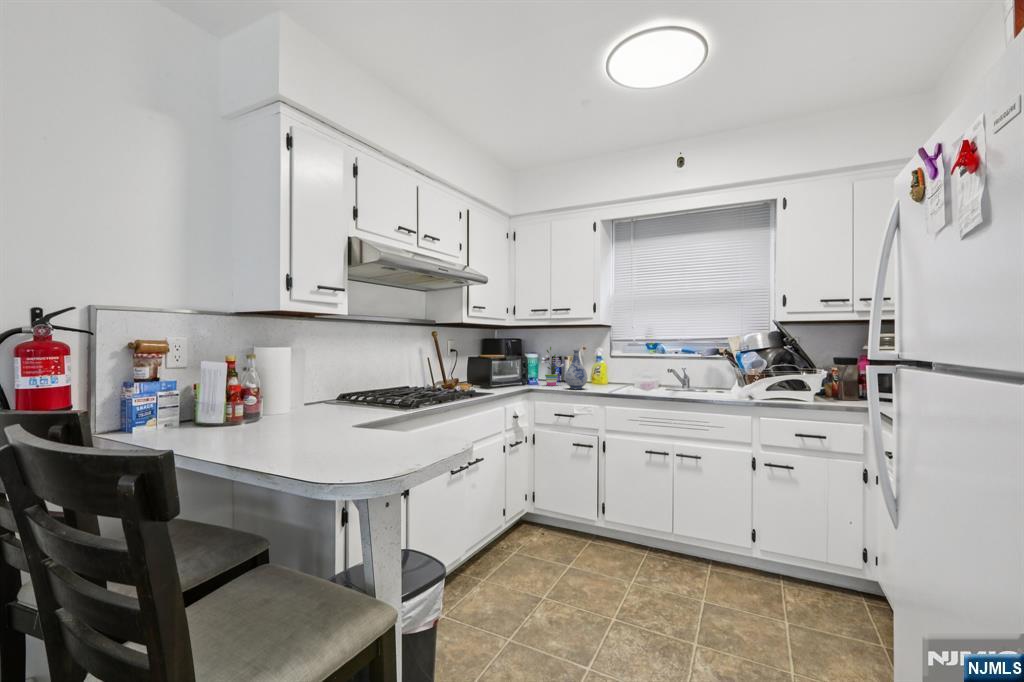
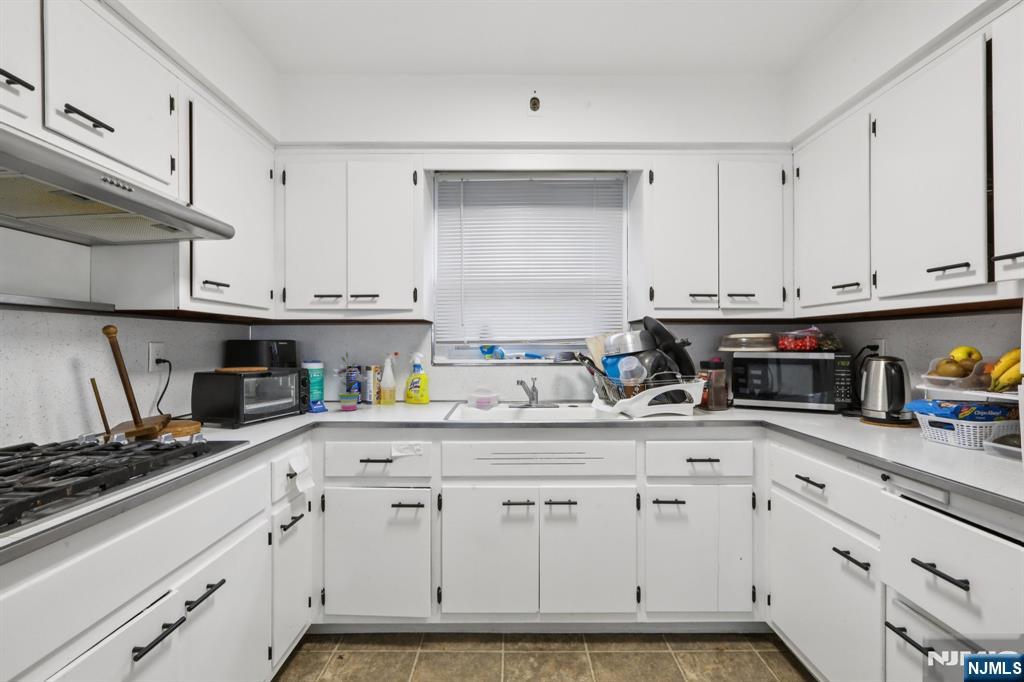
vase: present [565,350,587,389] -> none [374,357,408,416]

